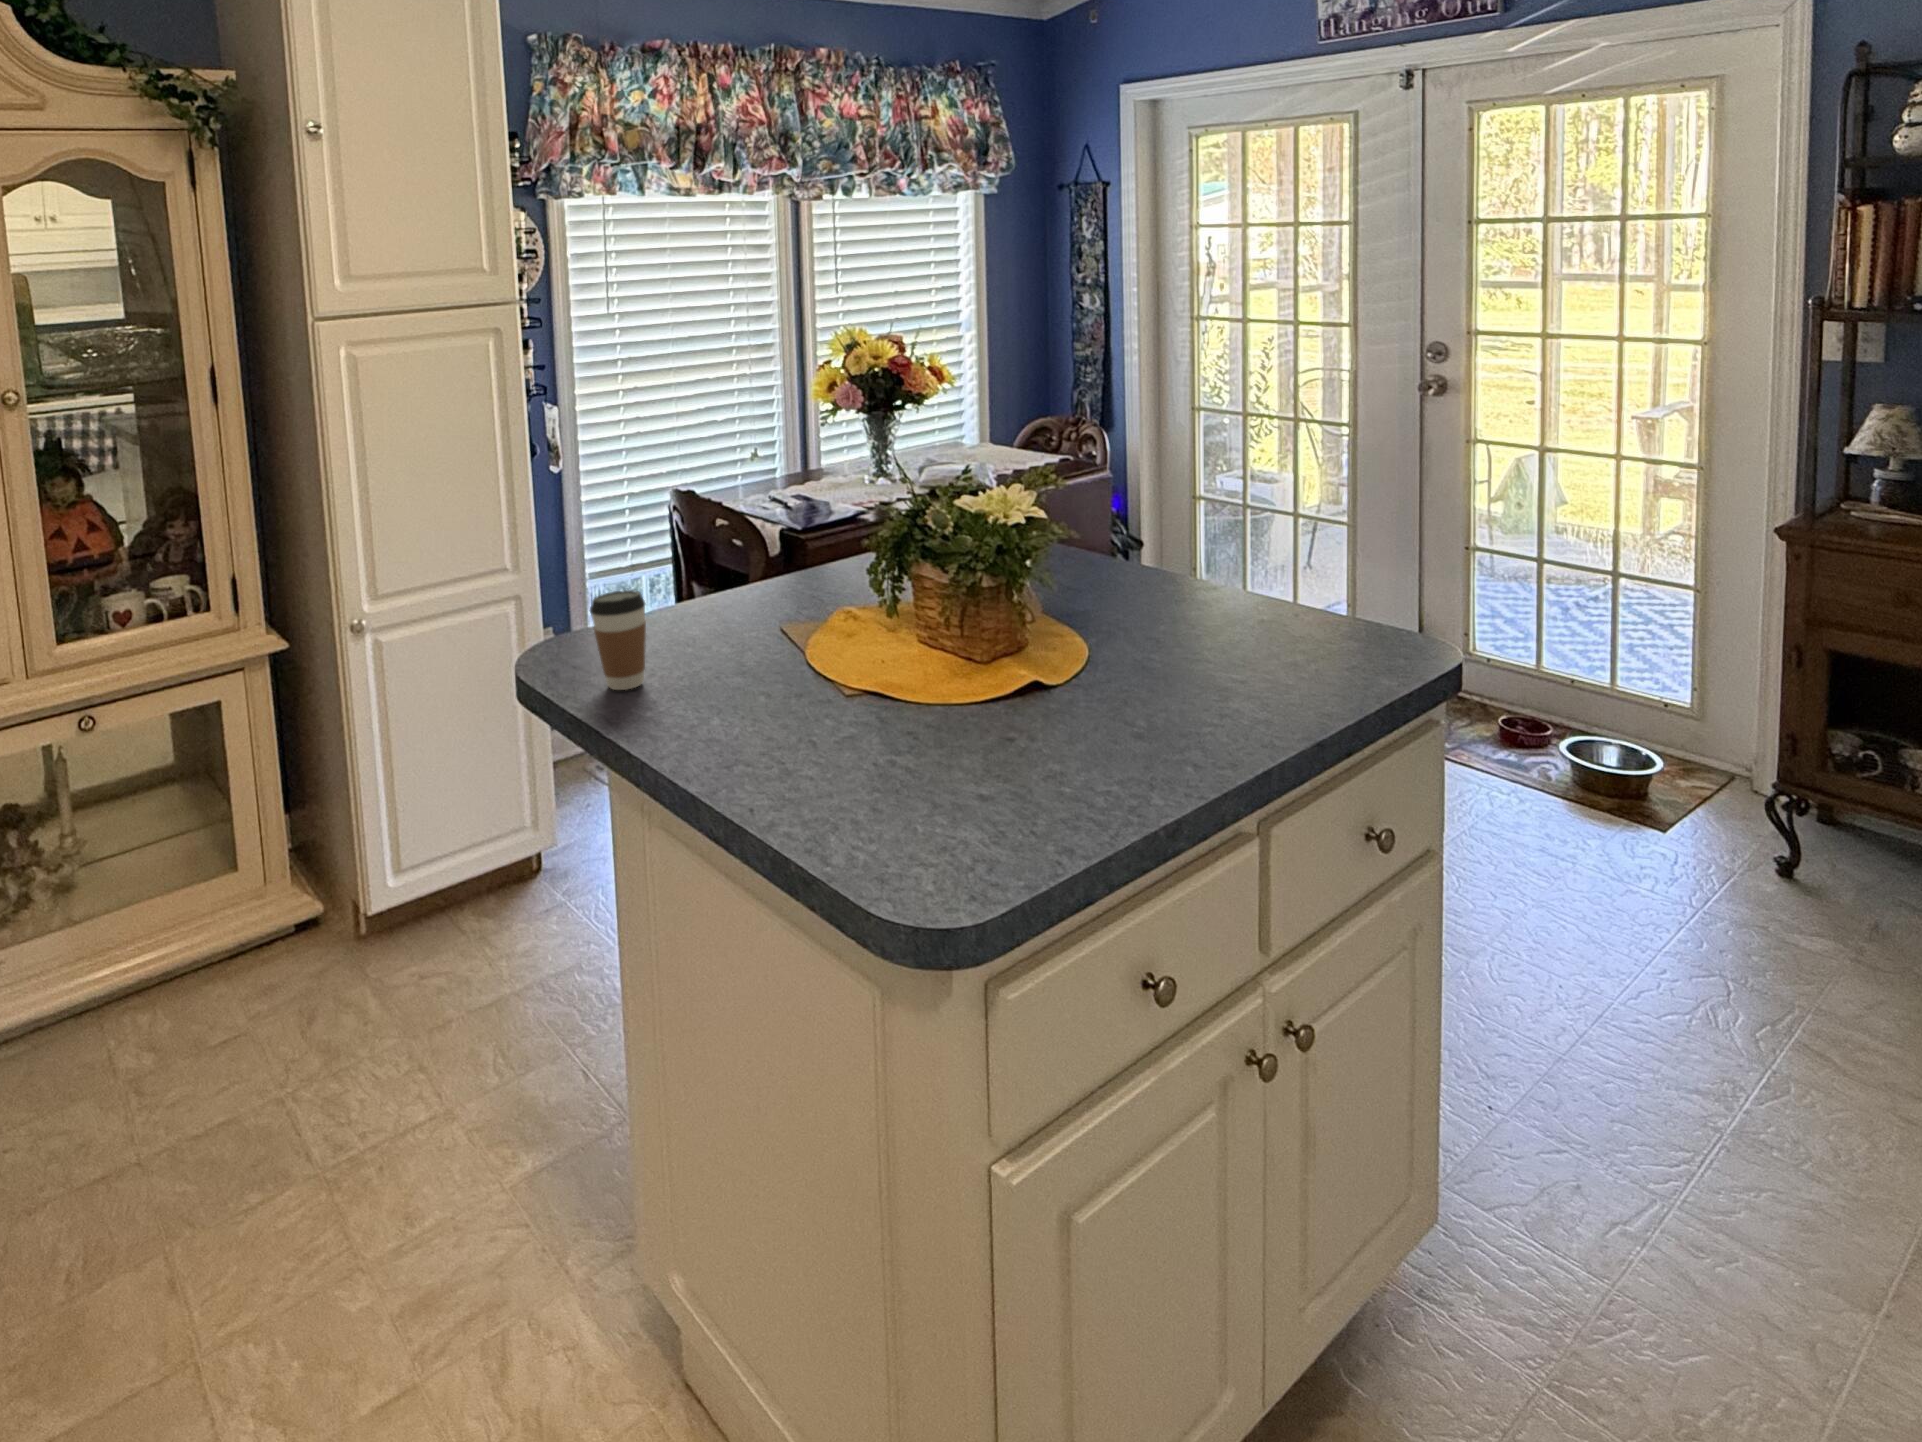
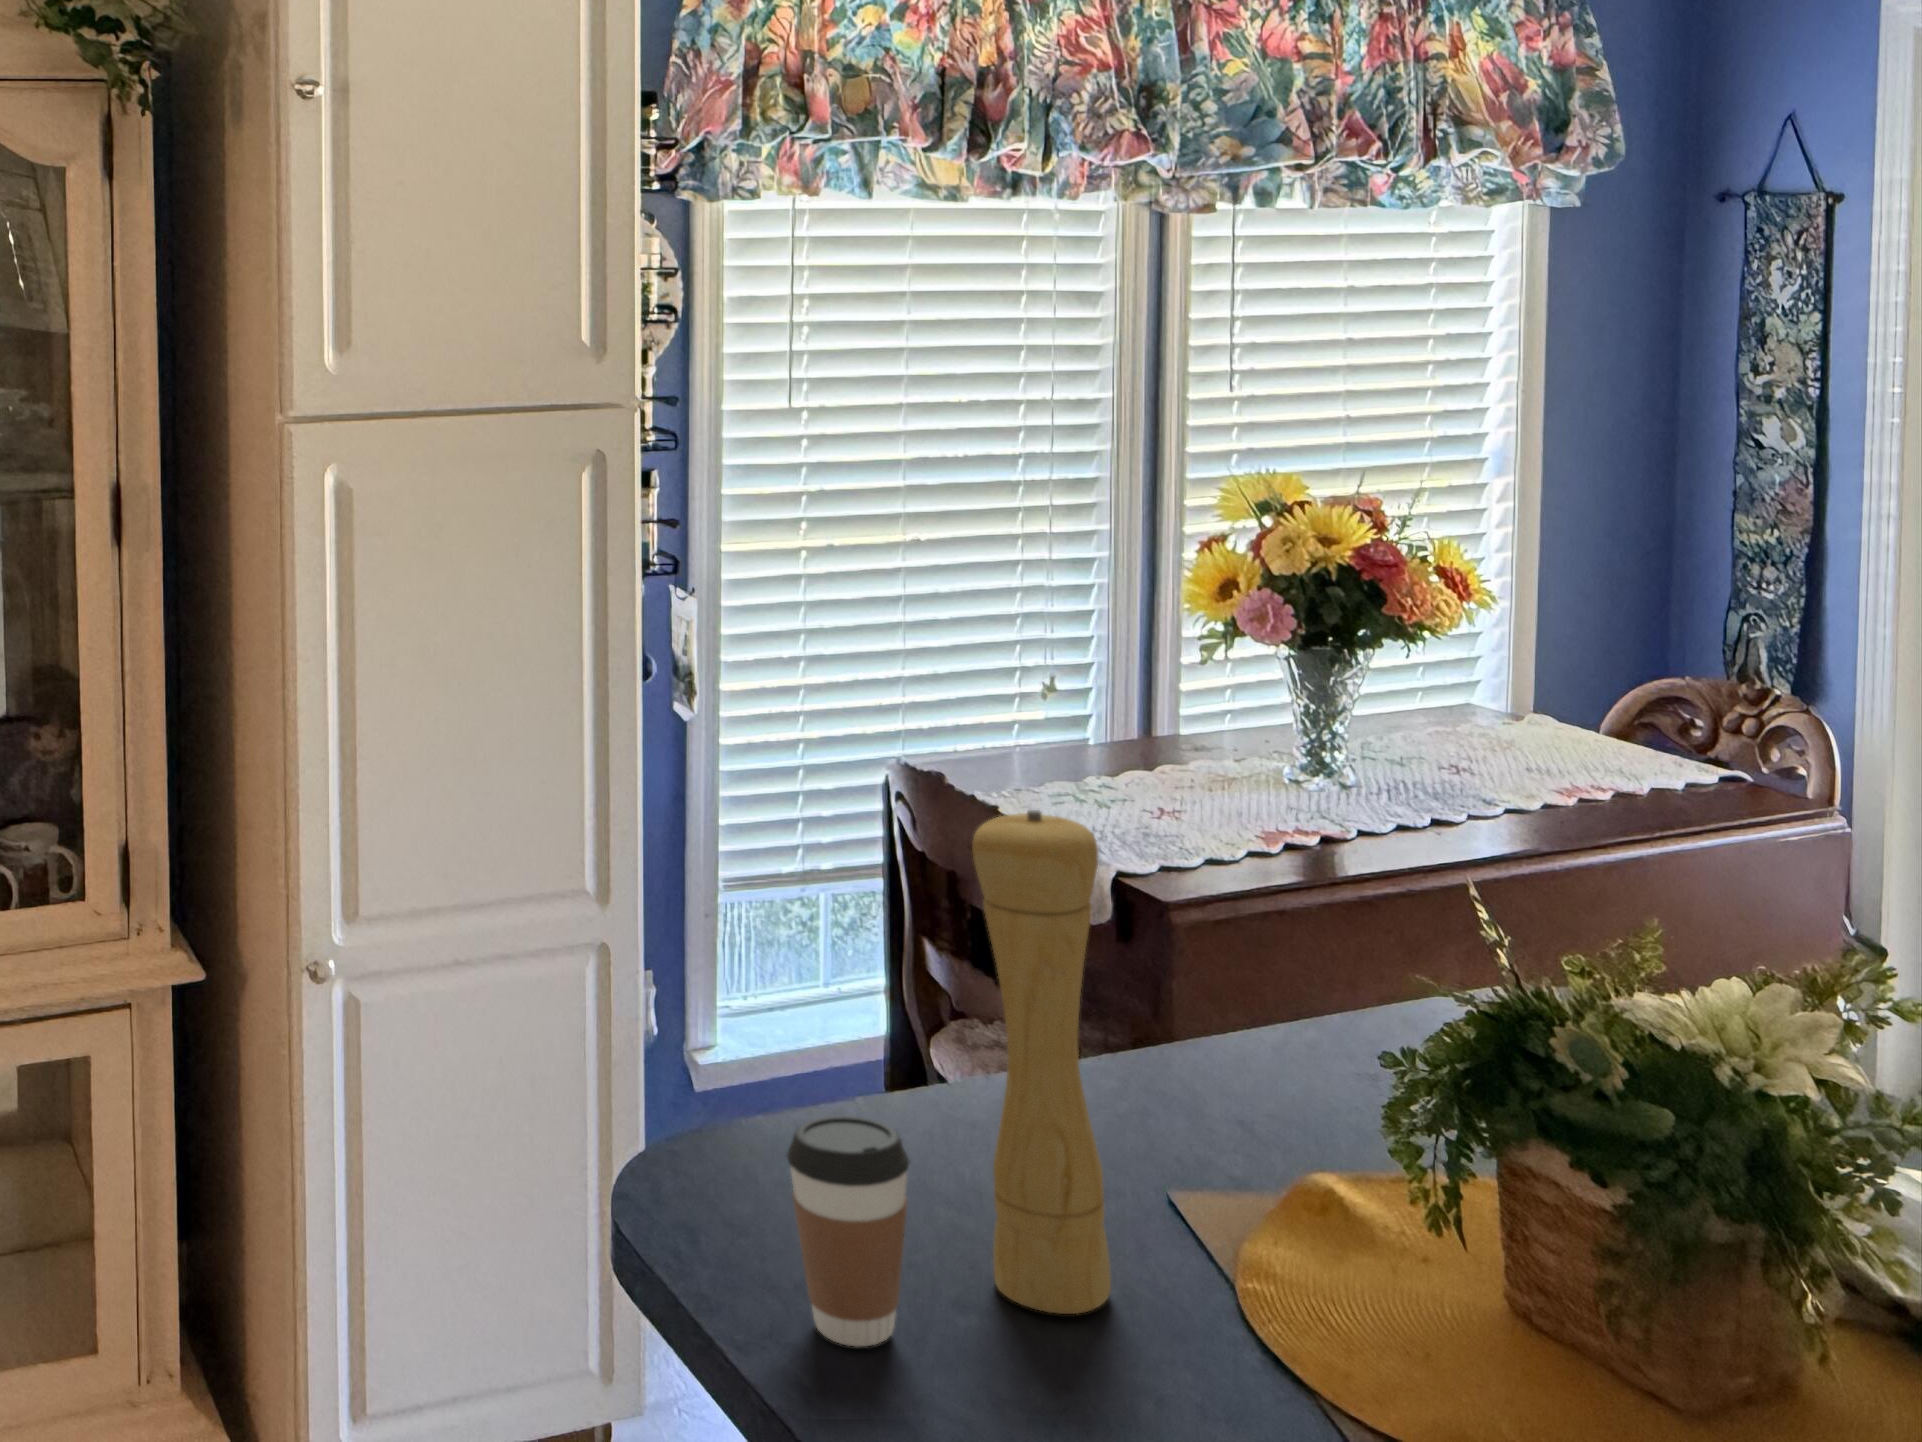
pepper mill: none [669,442,742,665] -> present [972,810,1111,1314]

